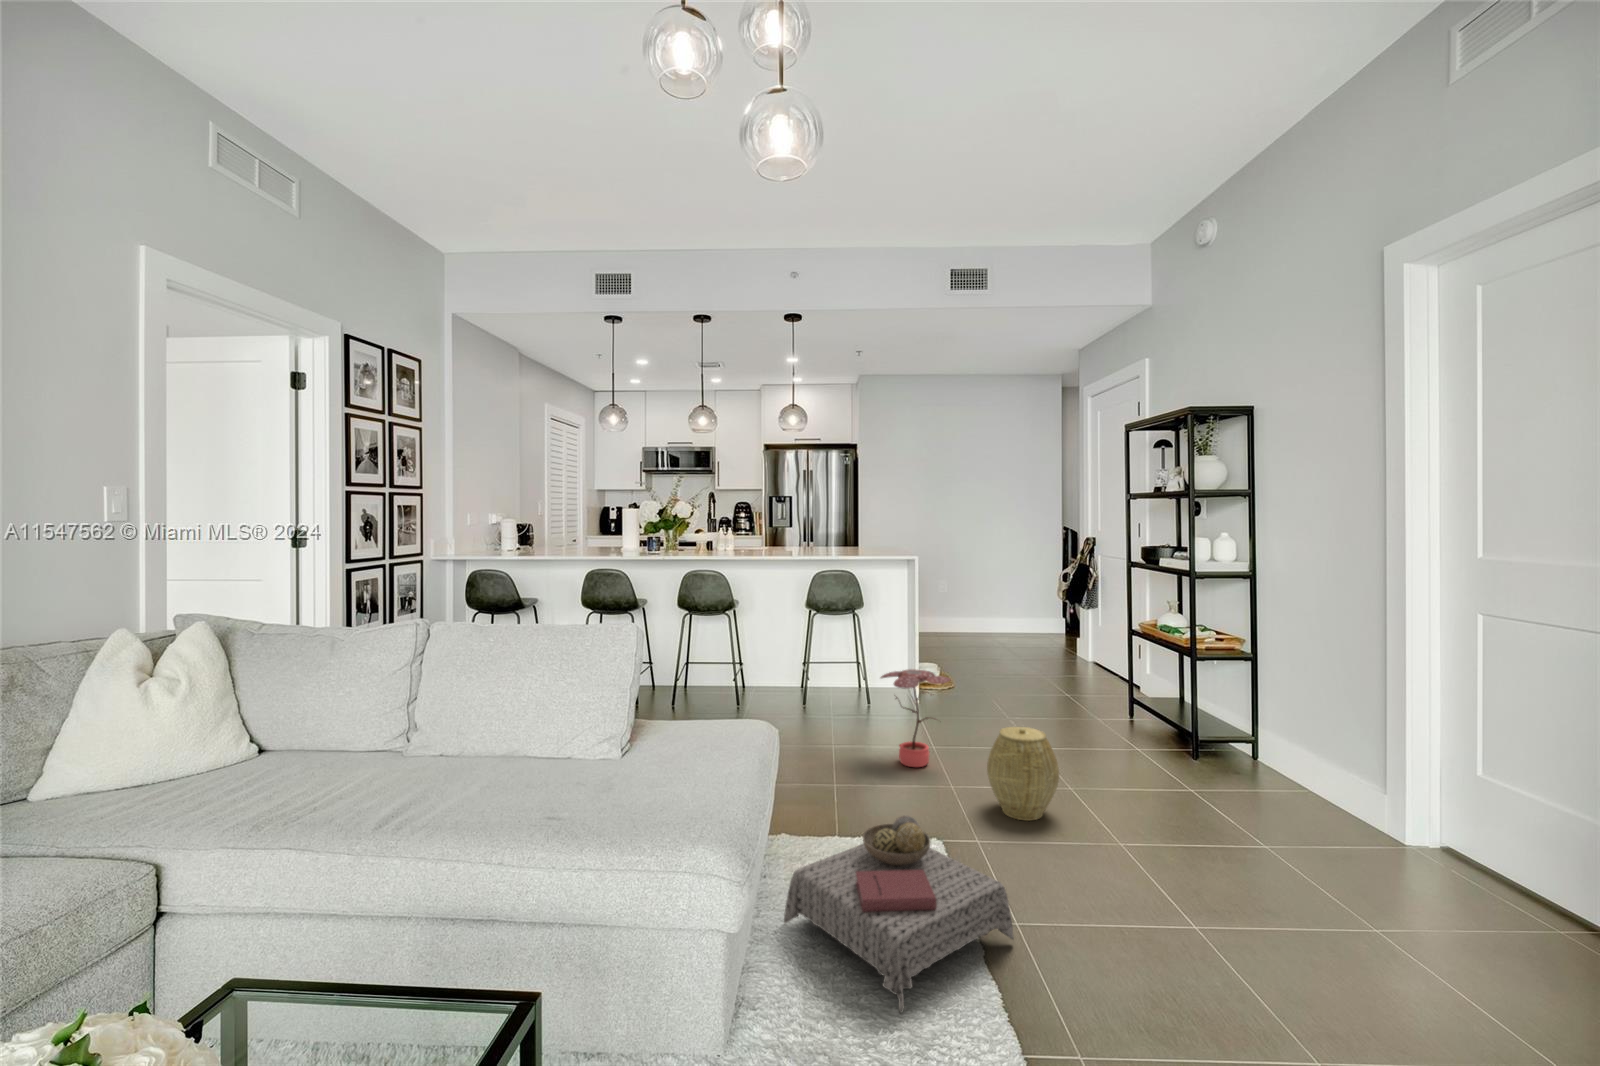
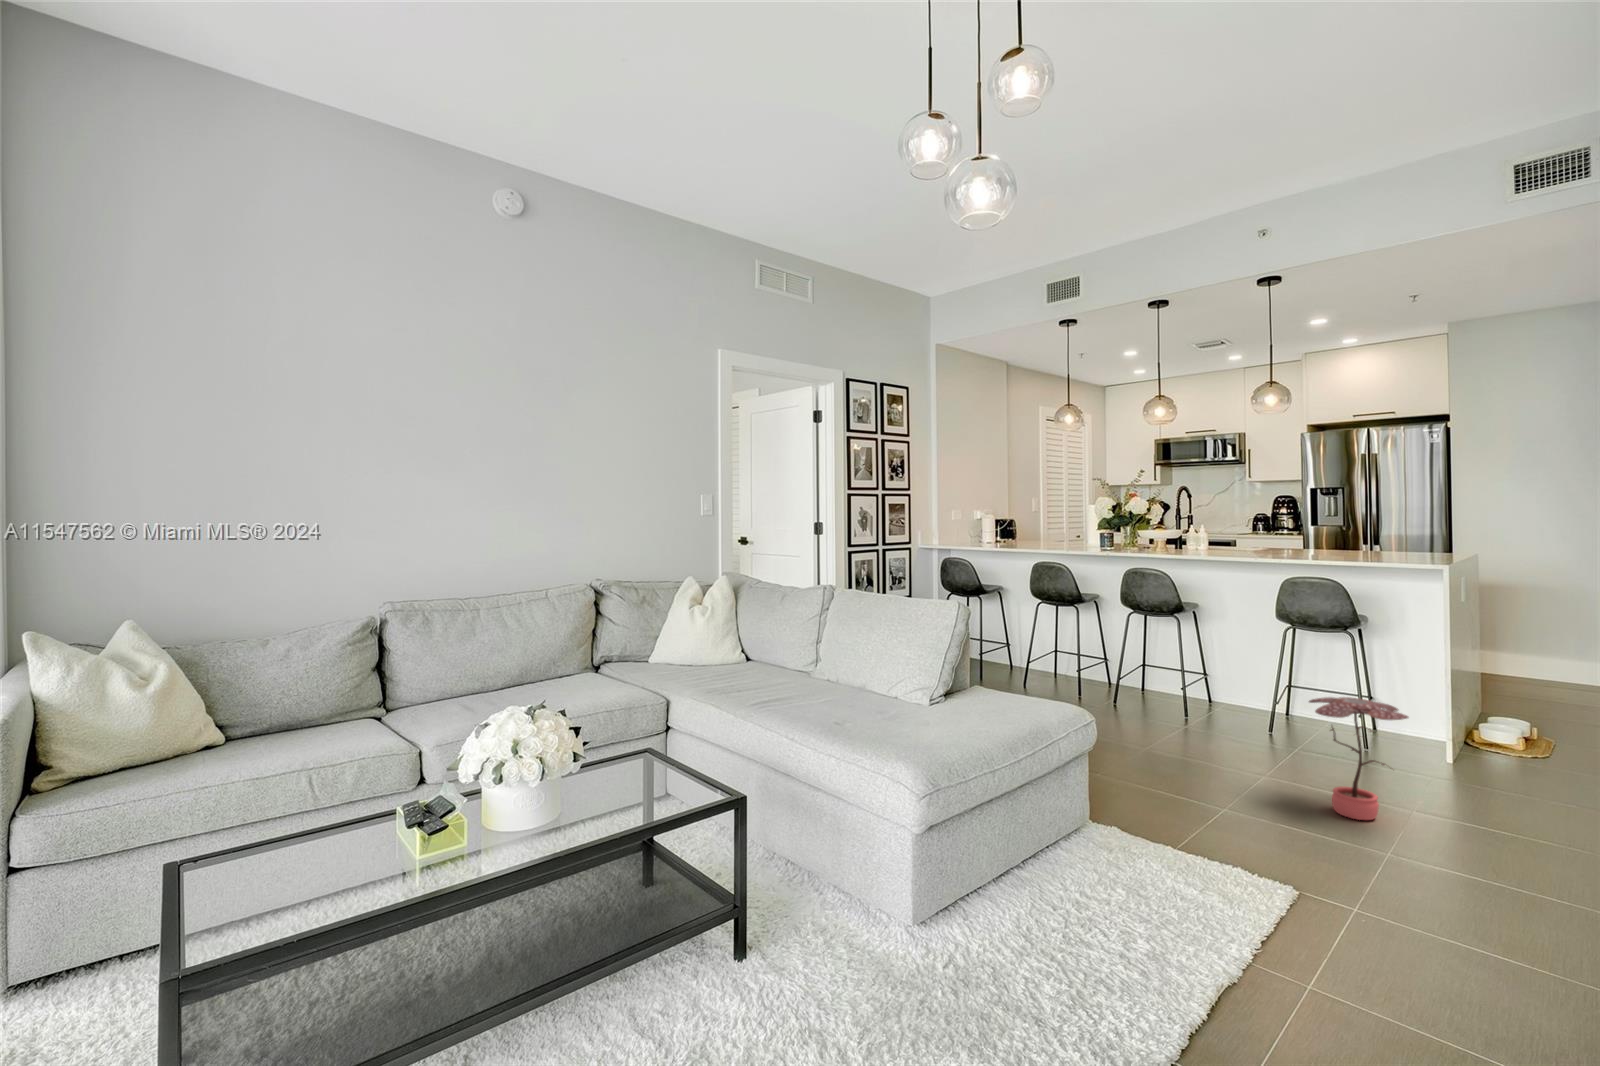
woven basket: present [987,727,1059,821] -> none [1407,785,1532,916]
ottoman: present [784,816,1014,1013] -> none [1043,822,1277,990]

